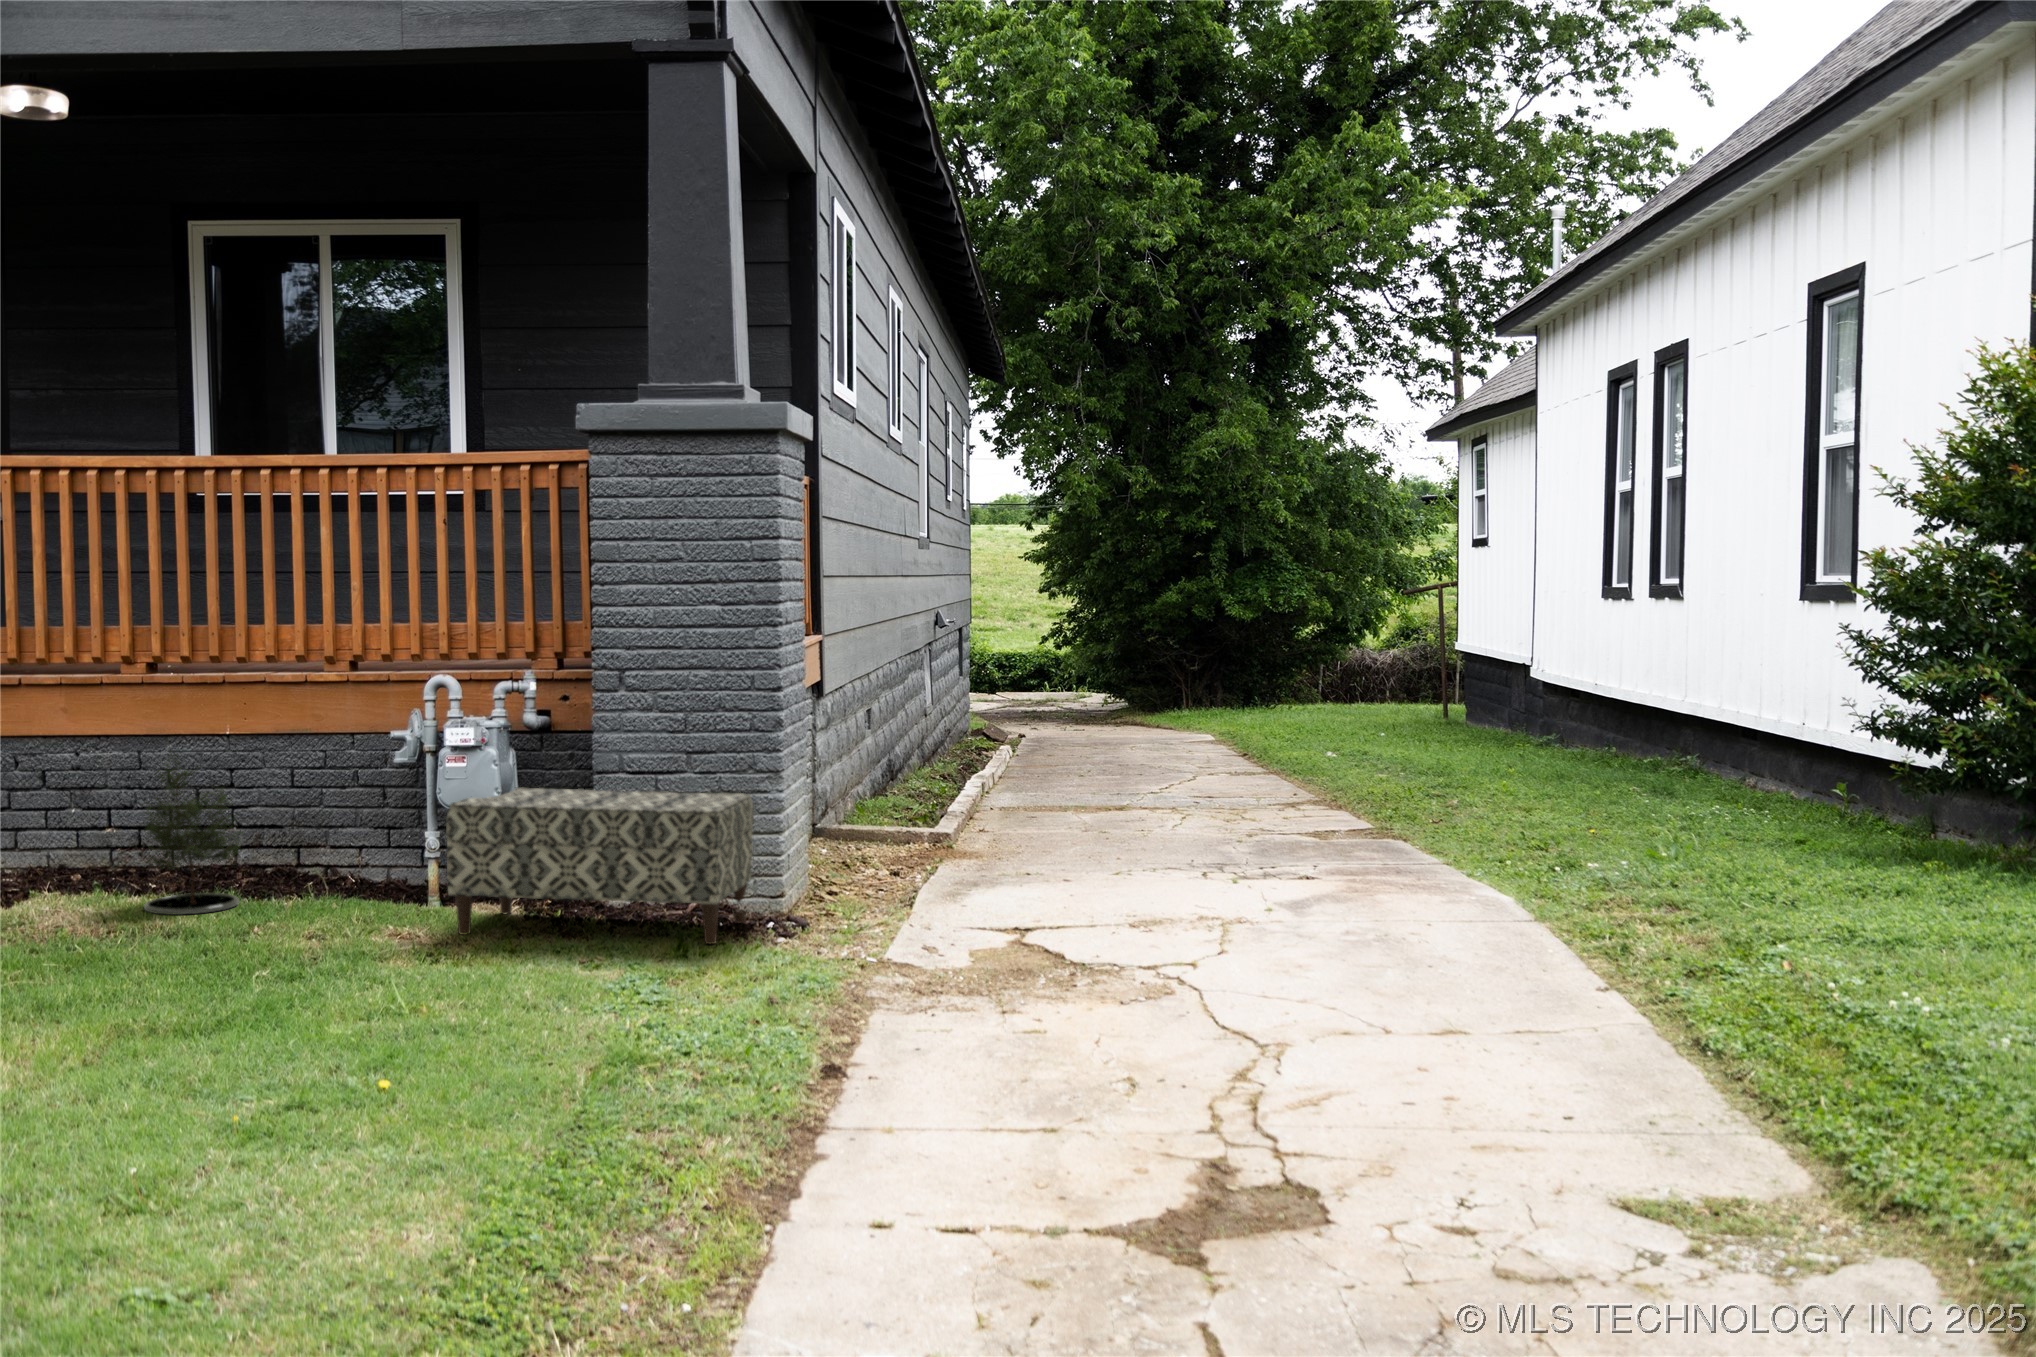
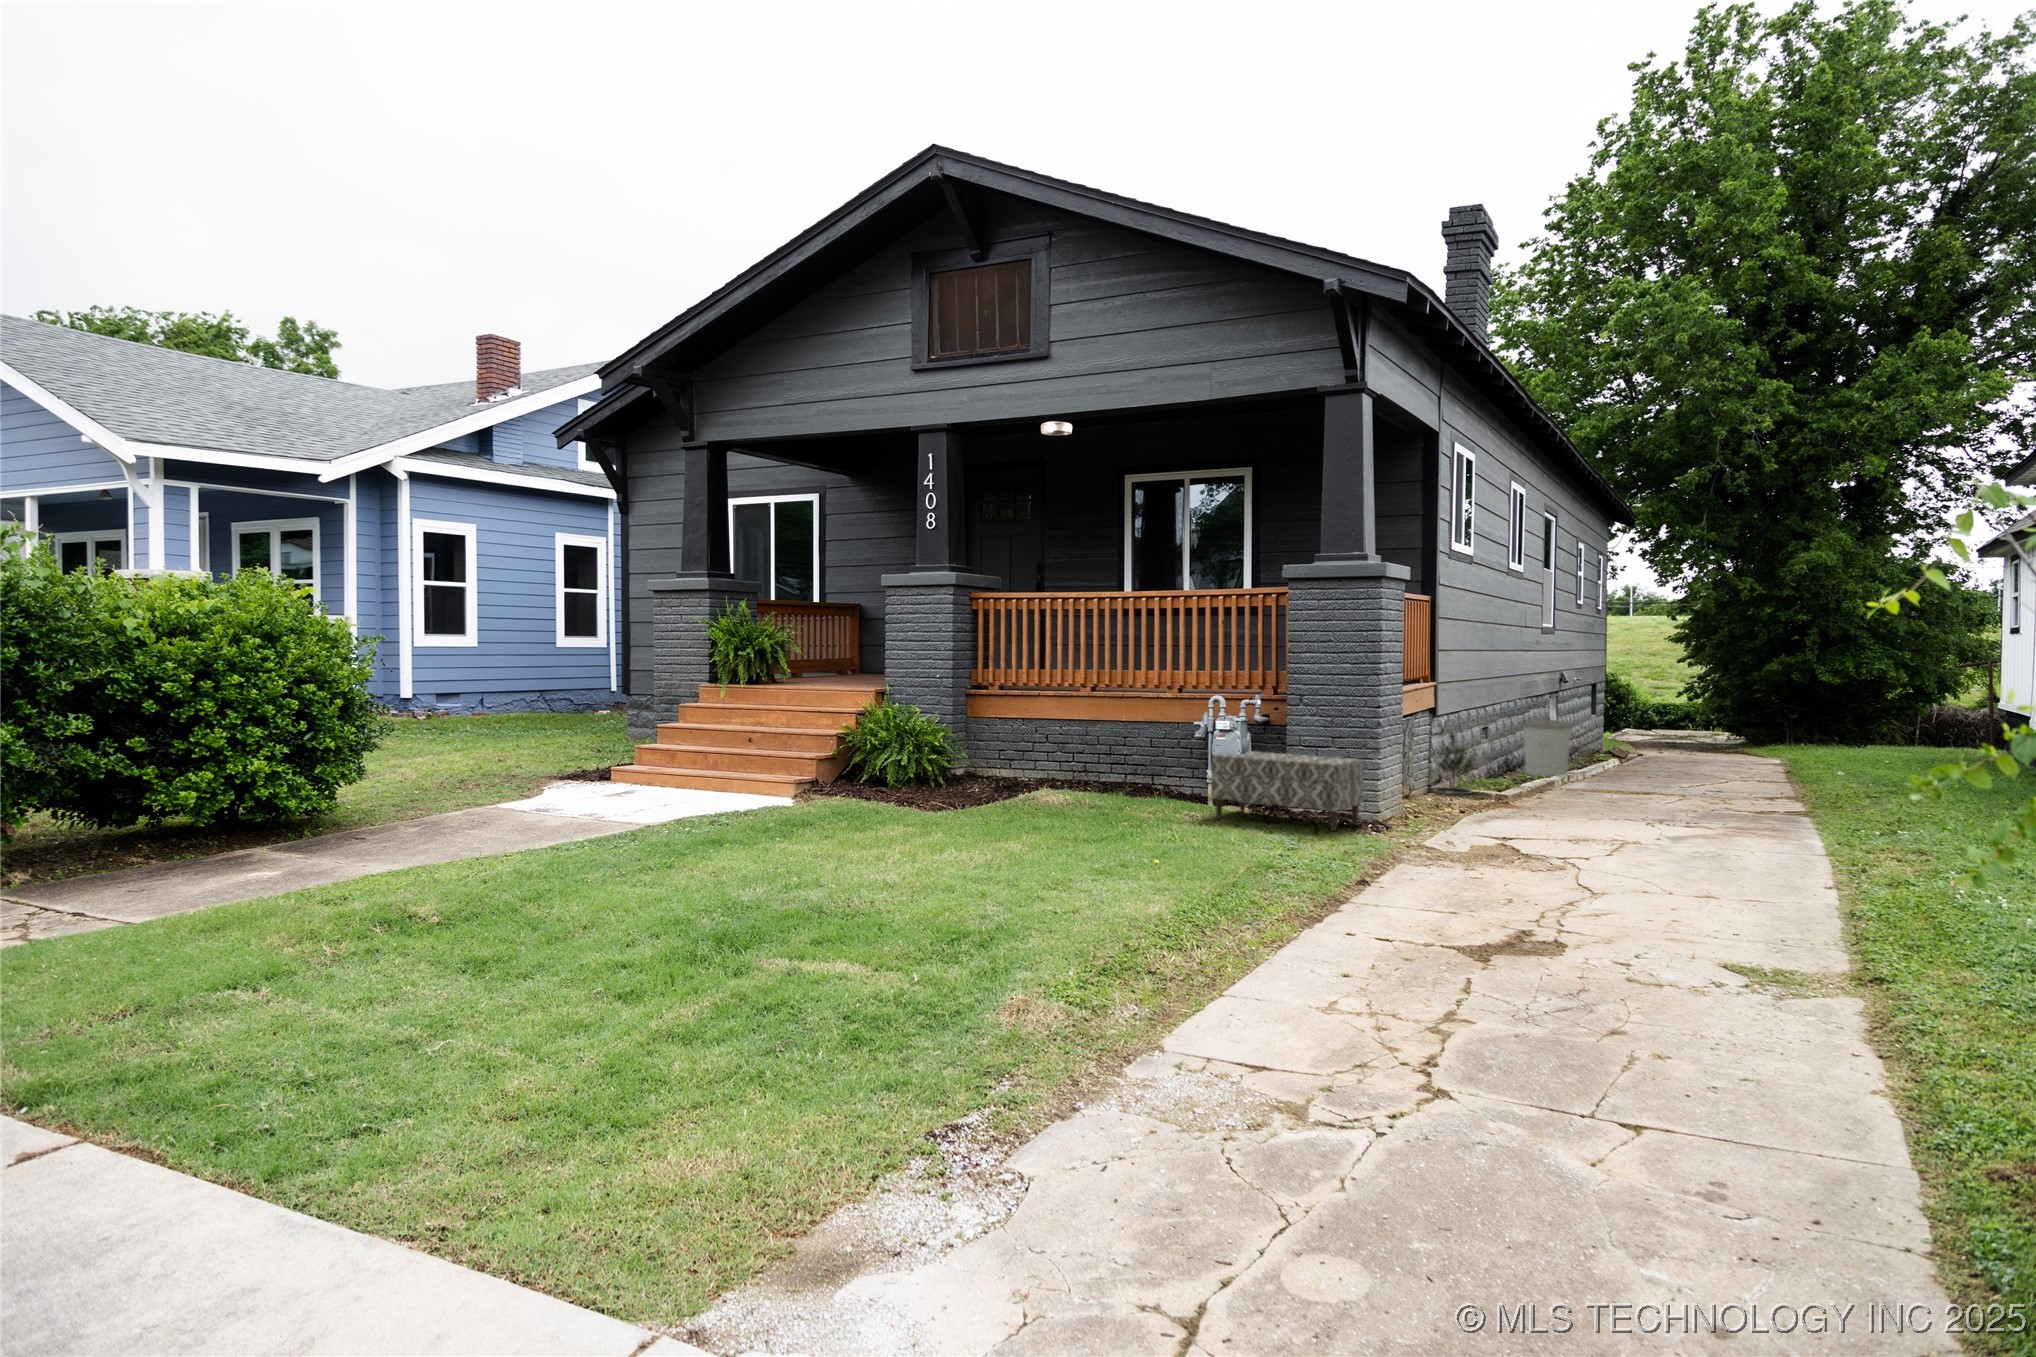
trash can: none [901,681,979,779] -> present [1522,718,1573,776]
potted tree: present [143,754,239,915] -> present [1434,732,1478,794]

